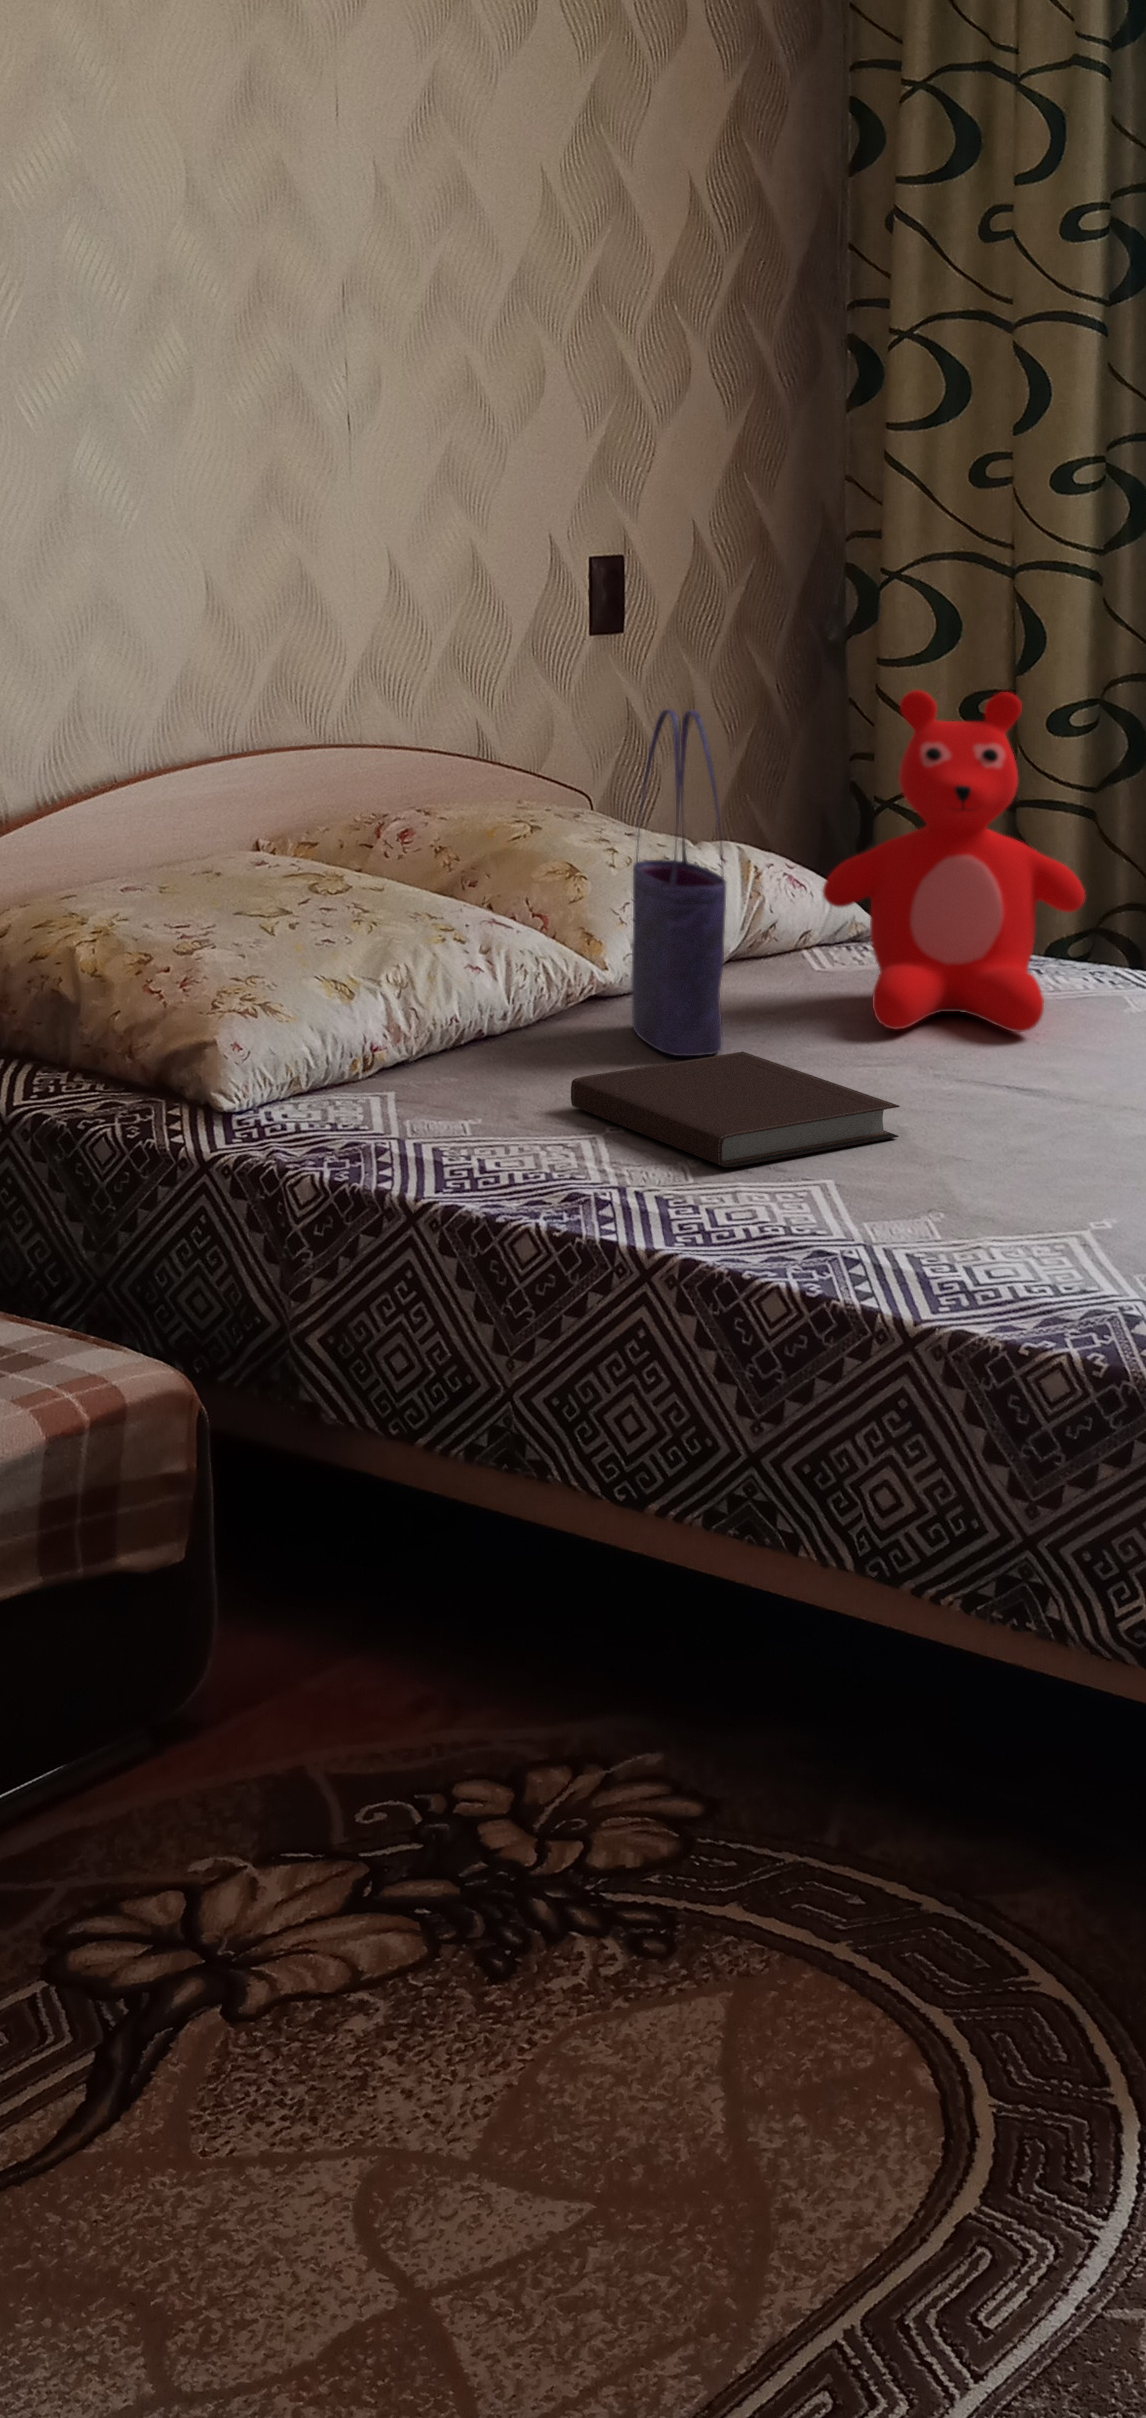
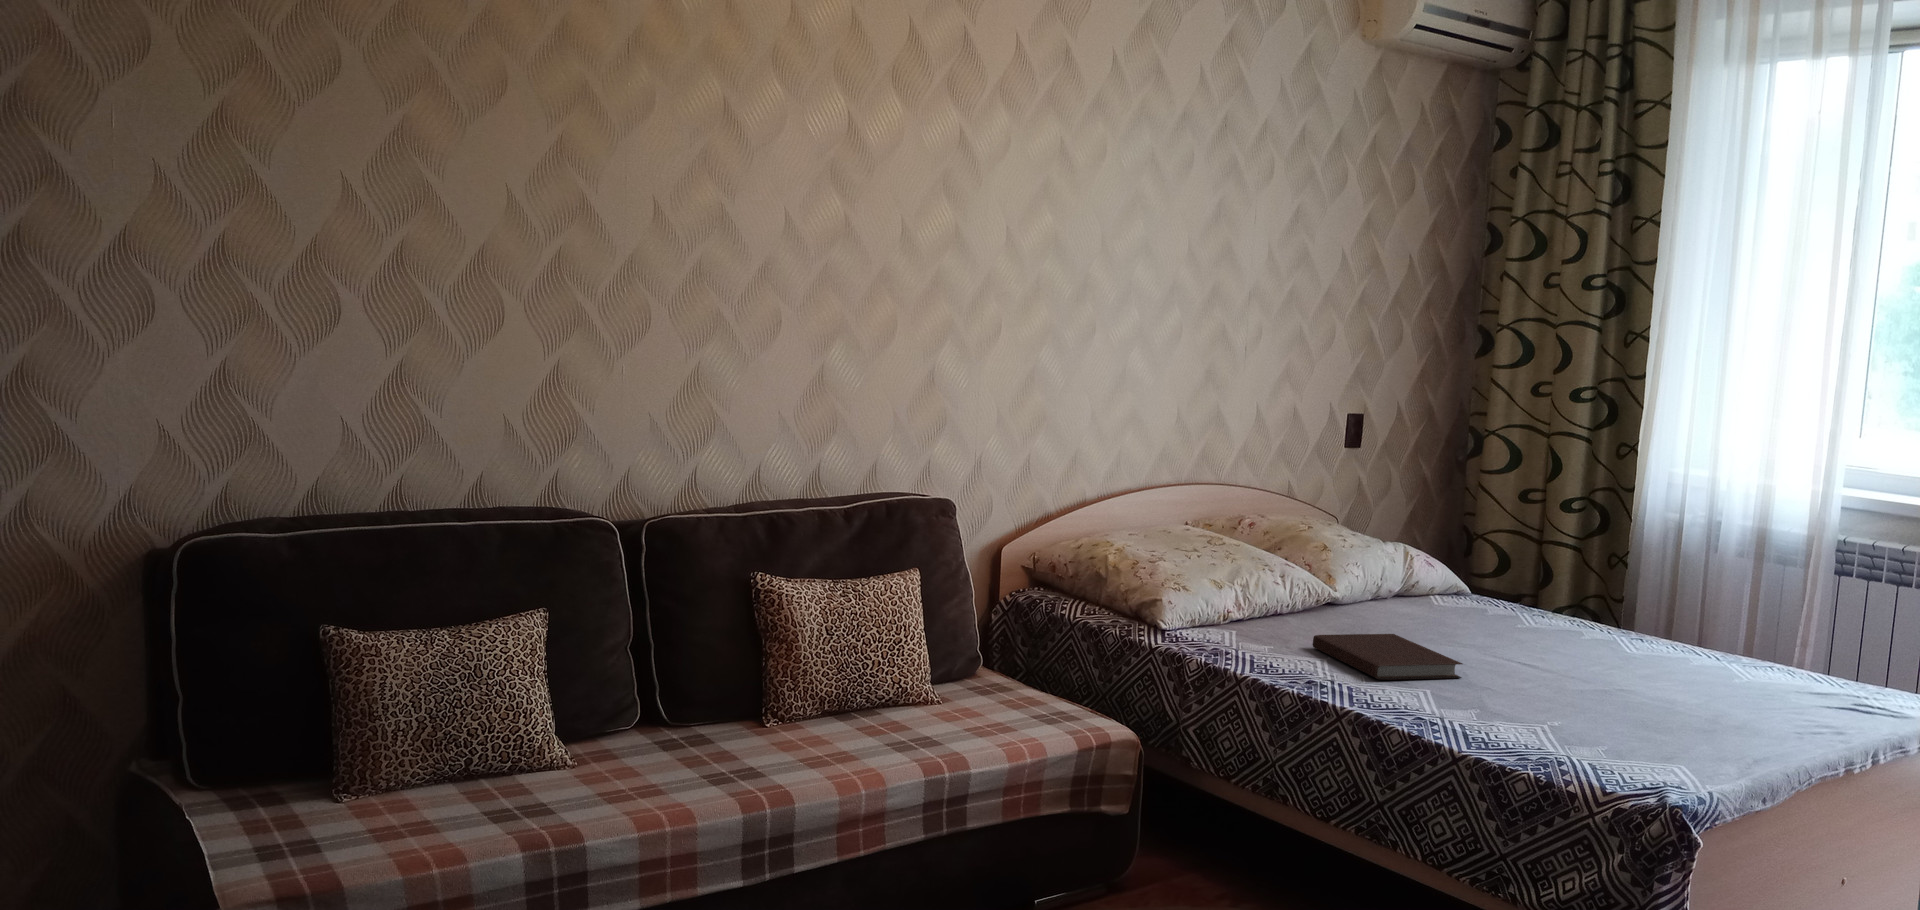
teddy bear: present [823,690,1085,1032] -> none [1439,484,1567,642]
tote bag: present [632,709,727,1056] -> none [1345,482,1392,634]

